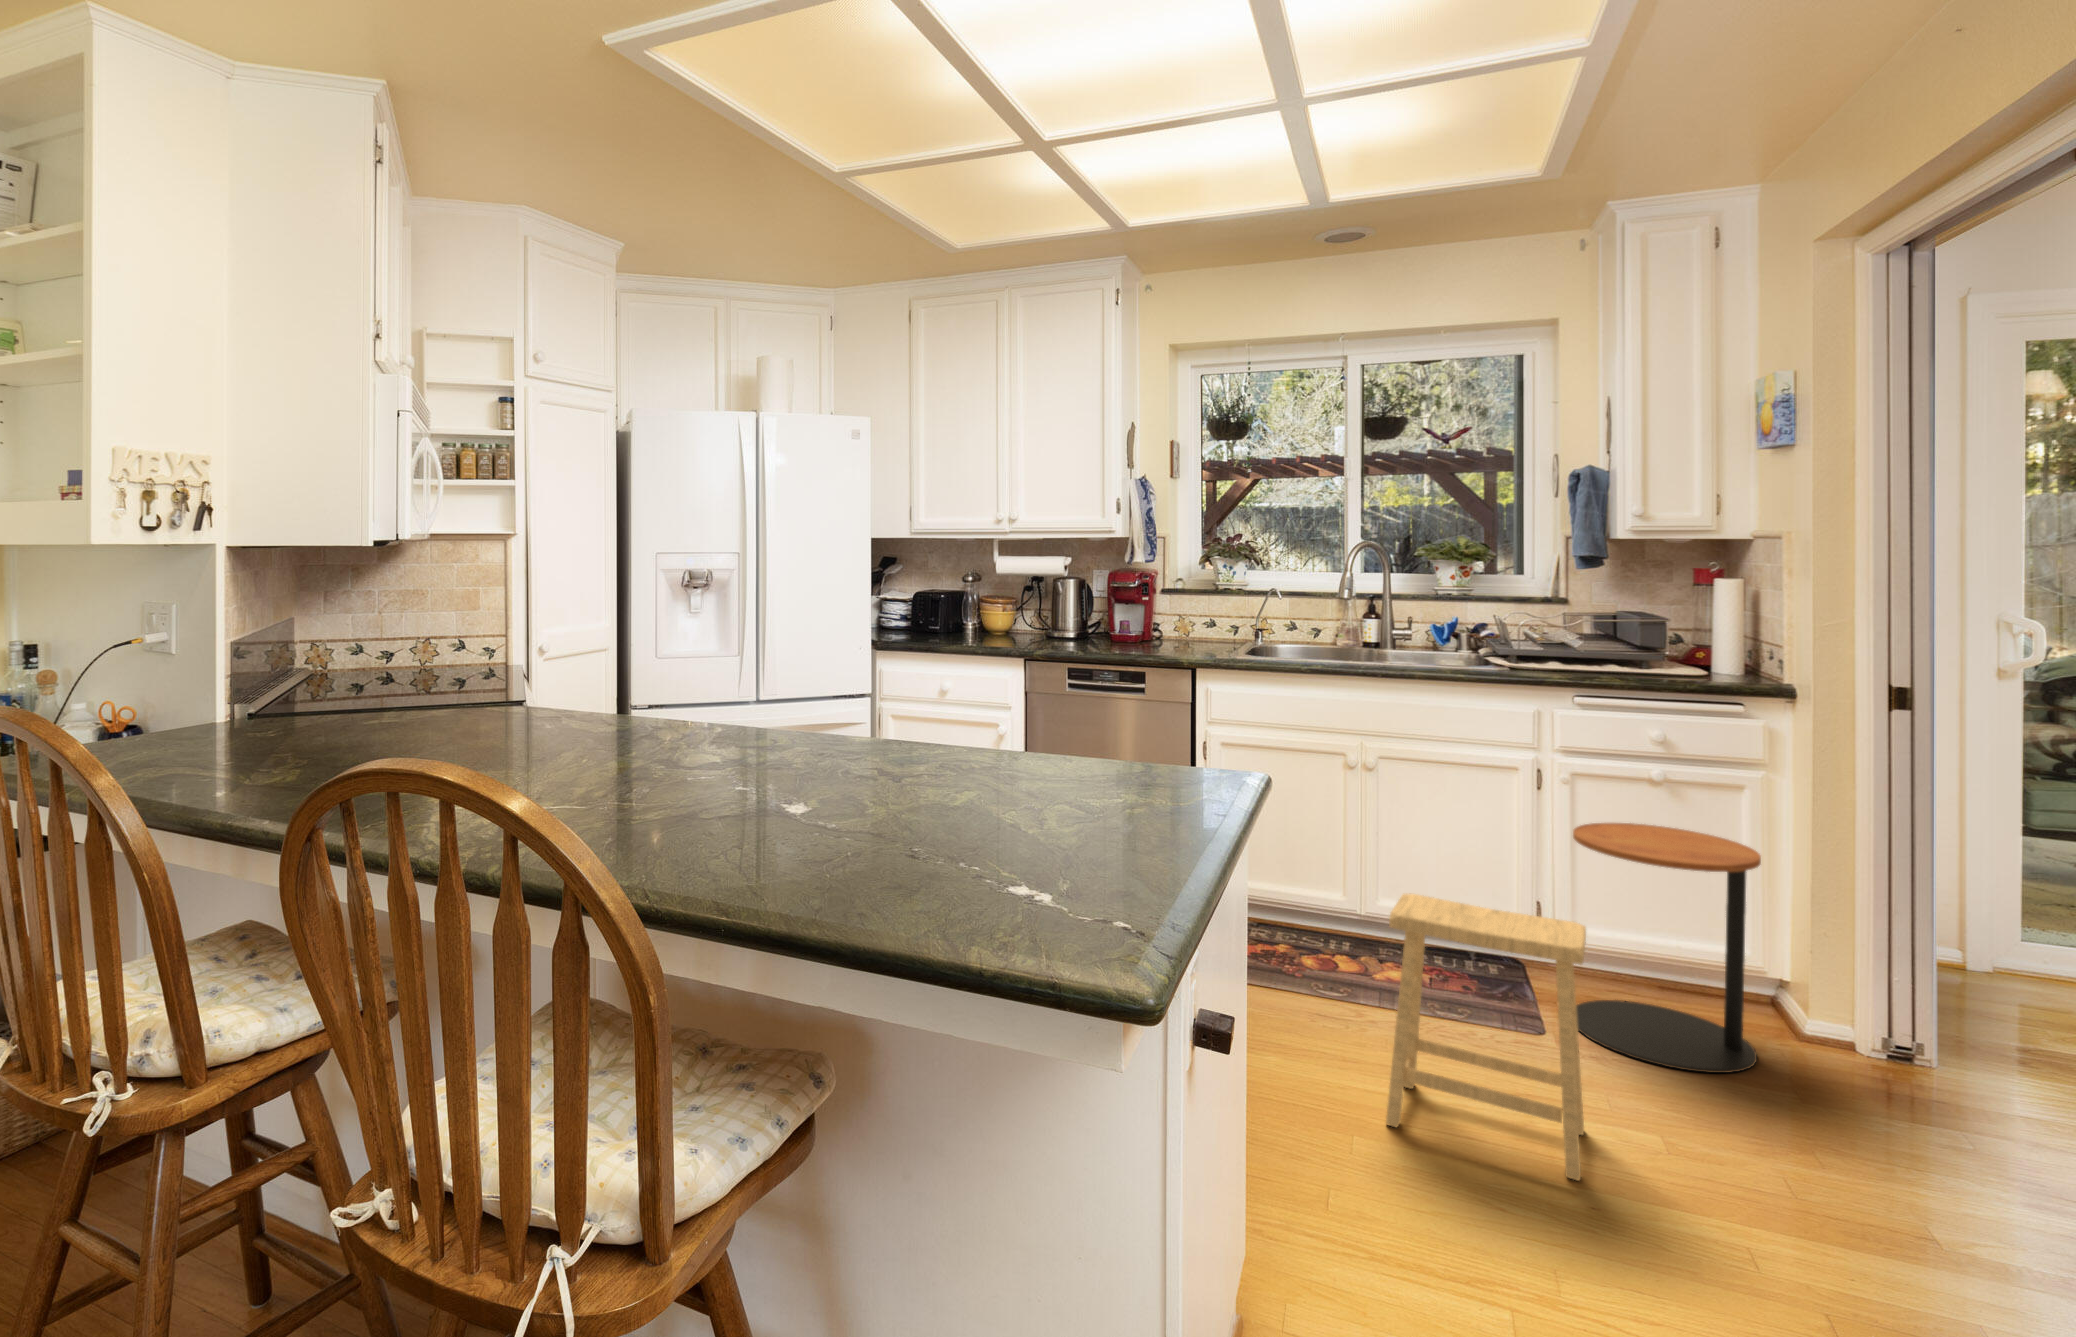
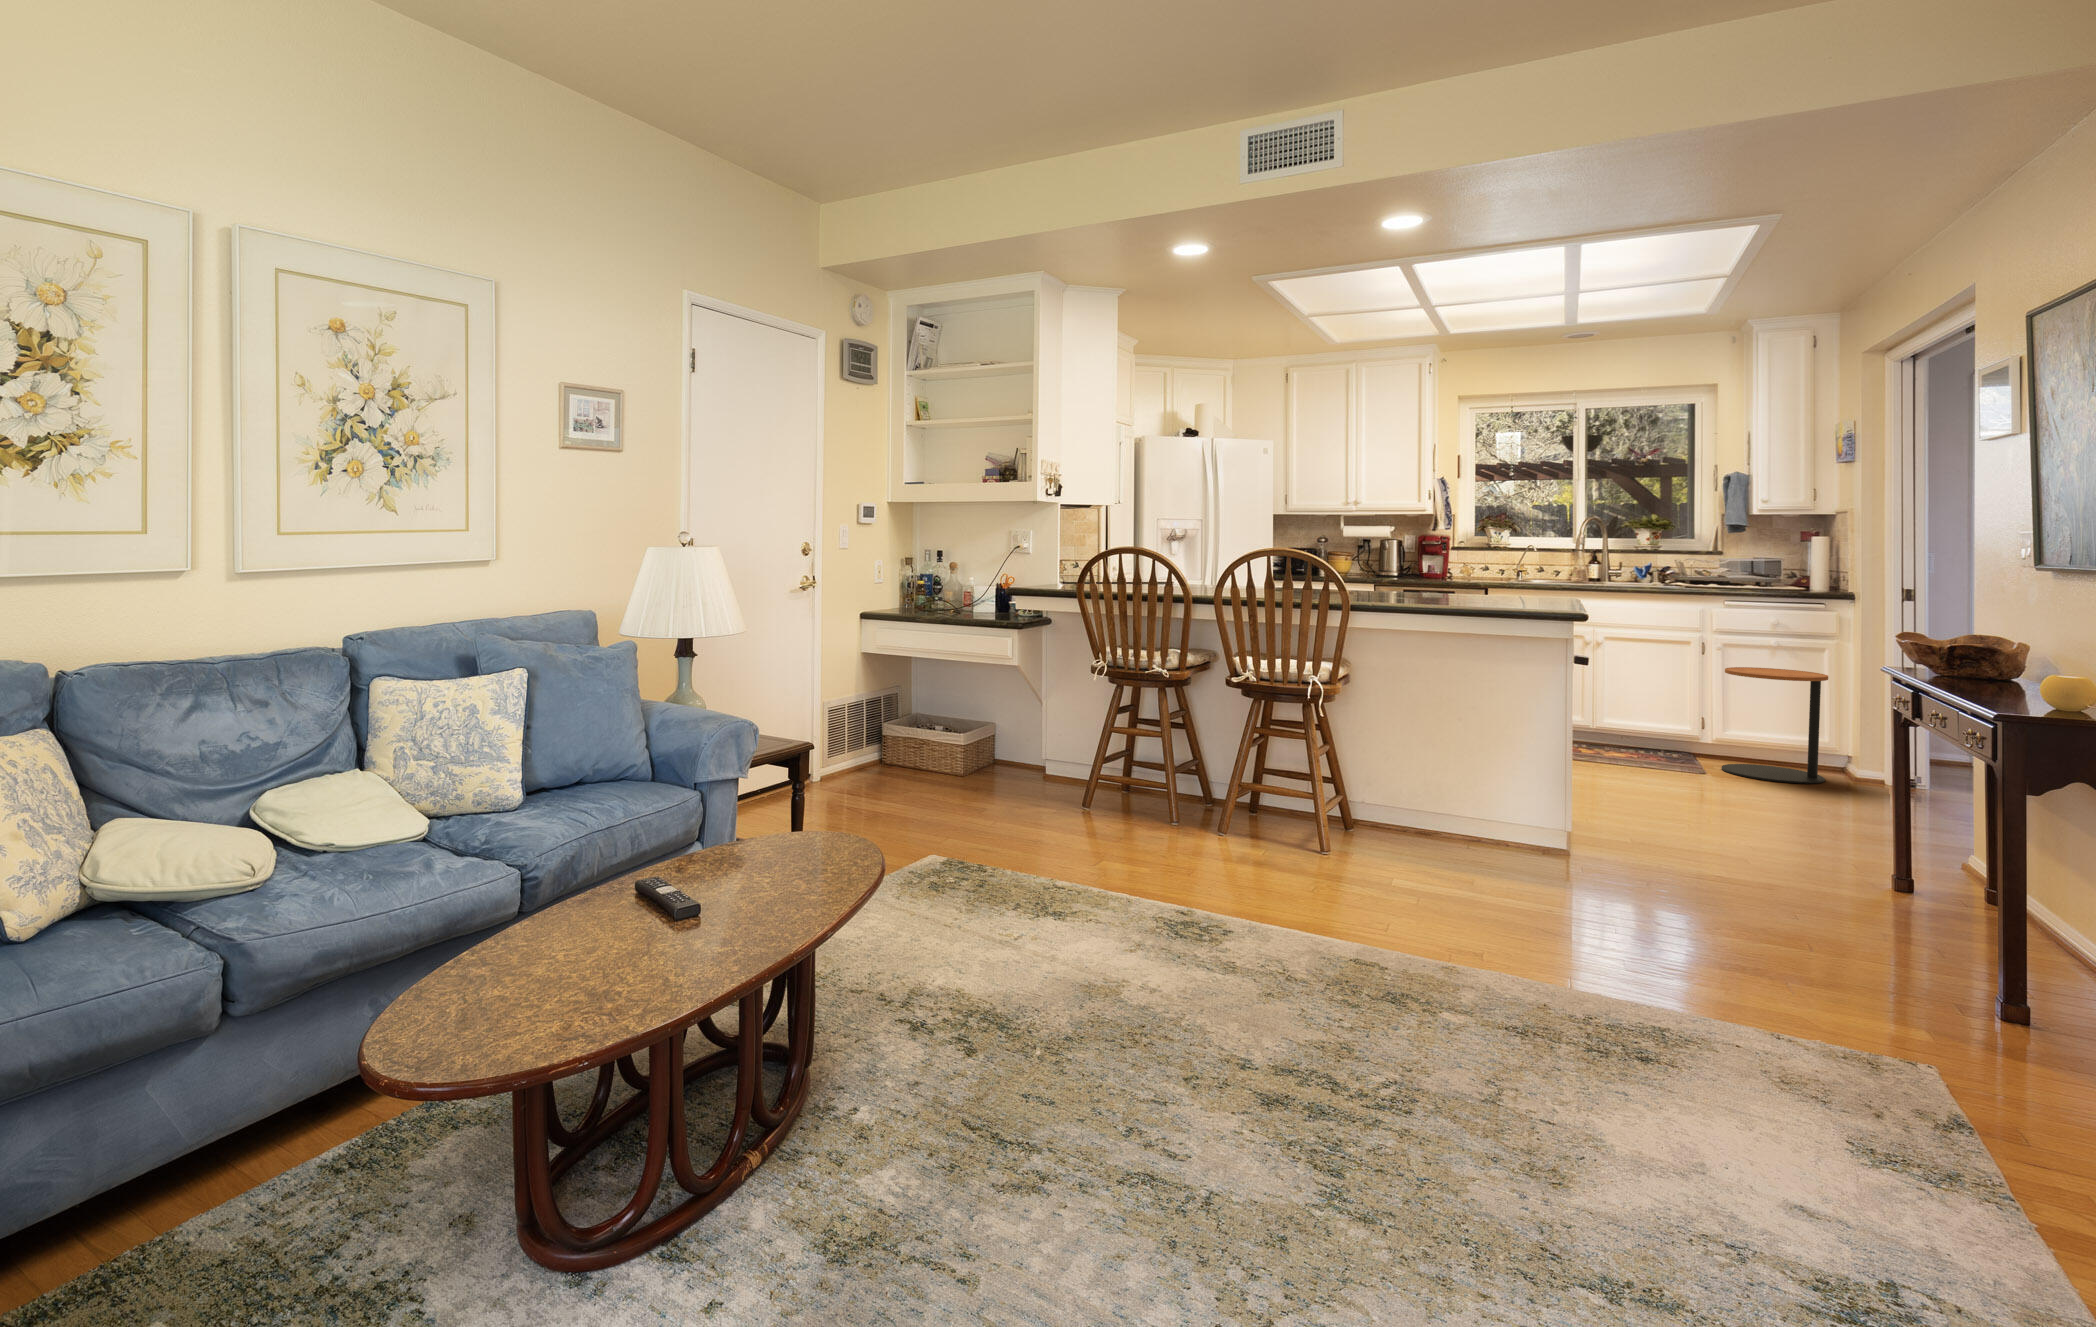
footstool: present [1386,894,1586,1180] -> none [1628,686,1731,803]

